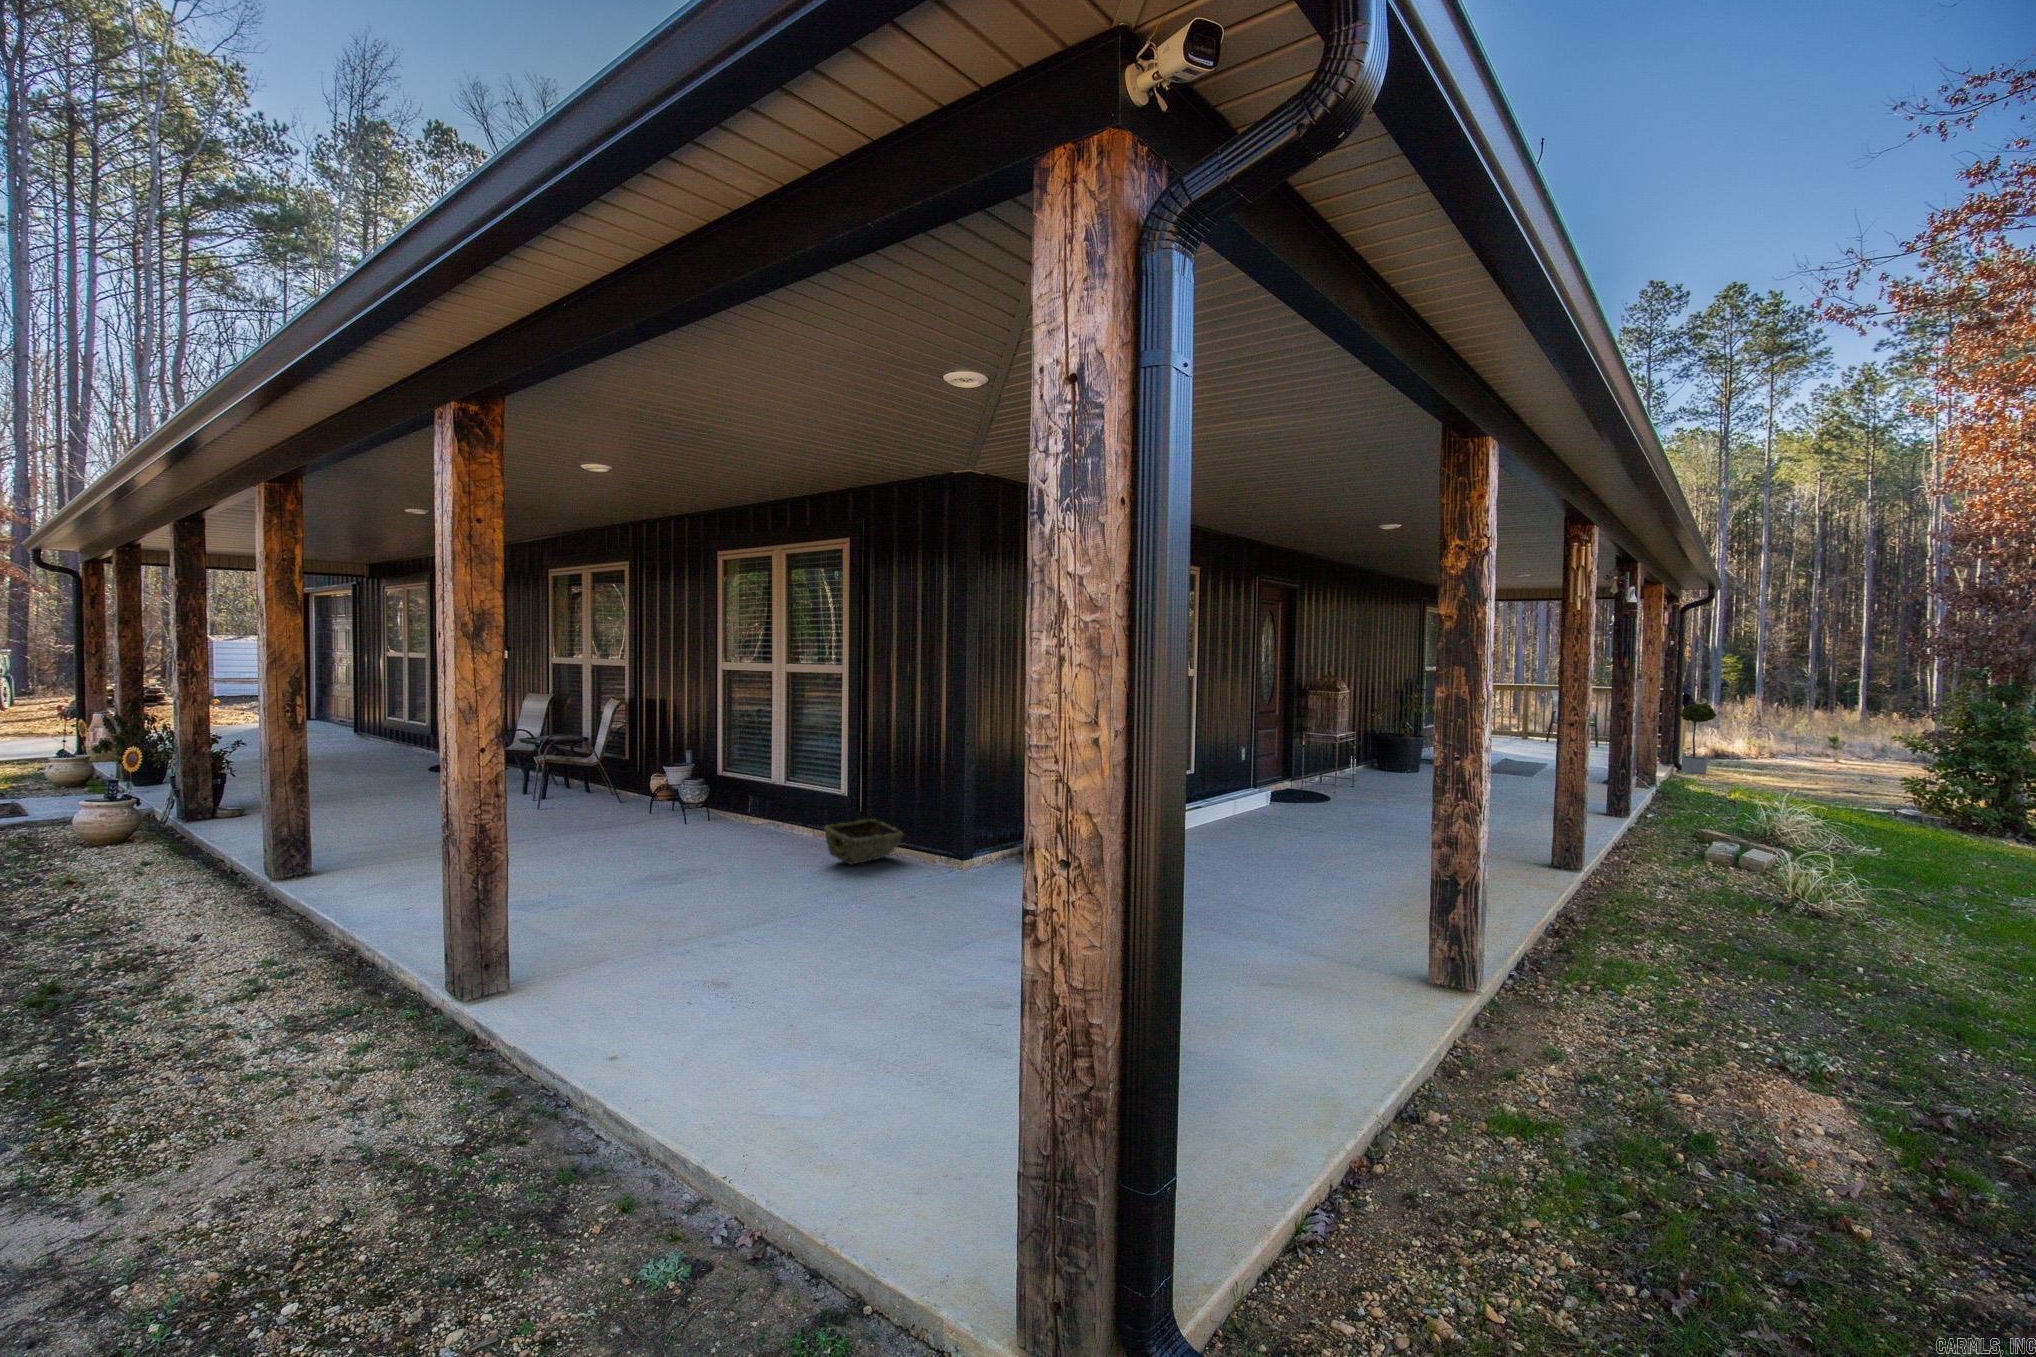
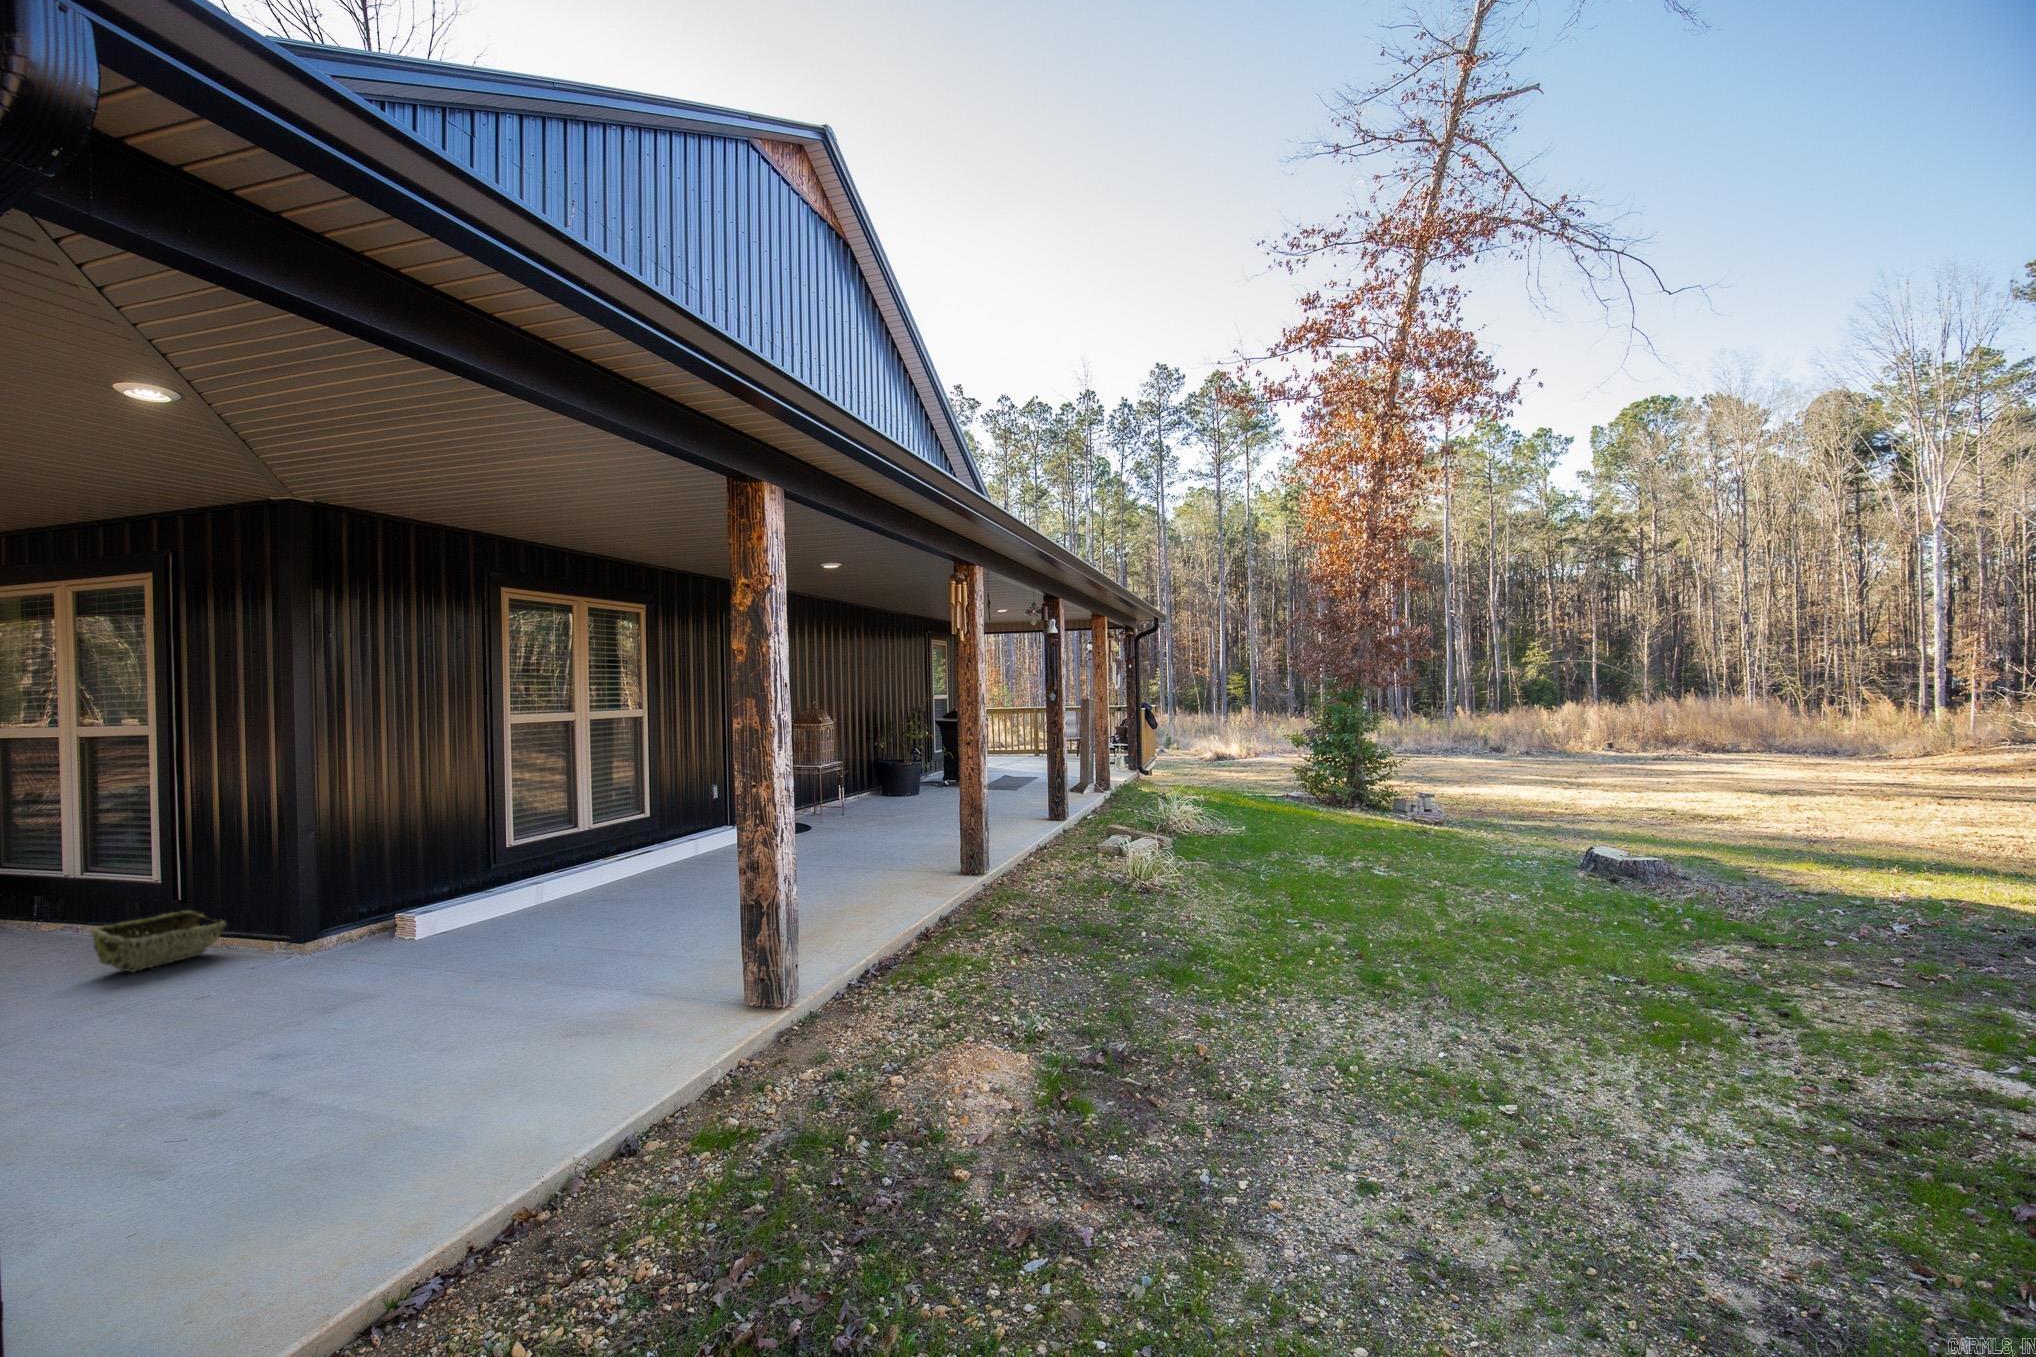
potted tree: present [1679,703,1716,774] -> none [1159,712,1184,772]

